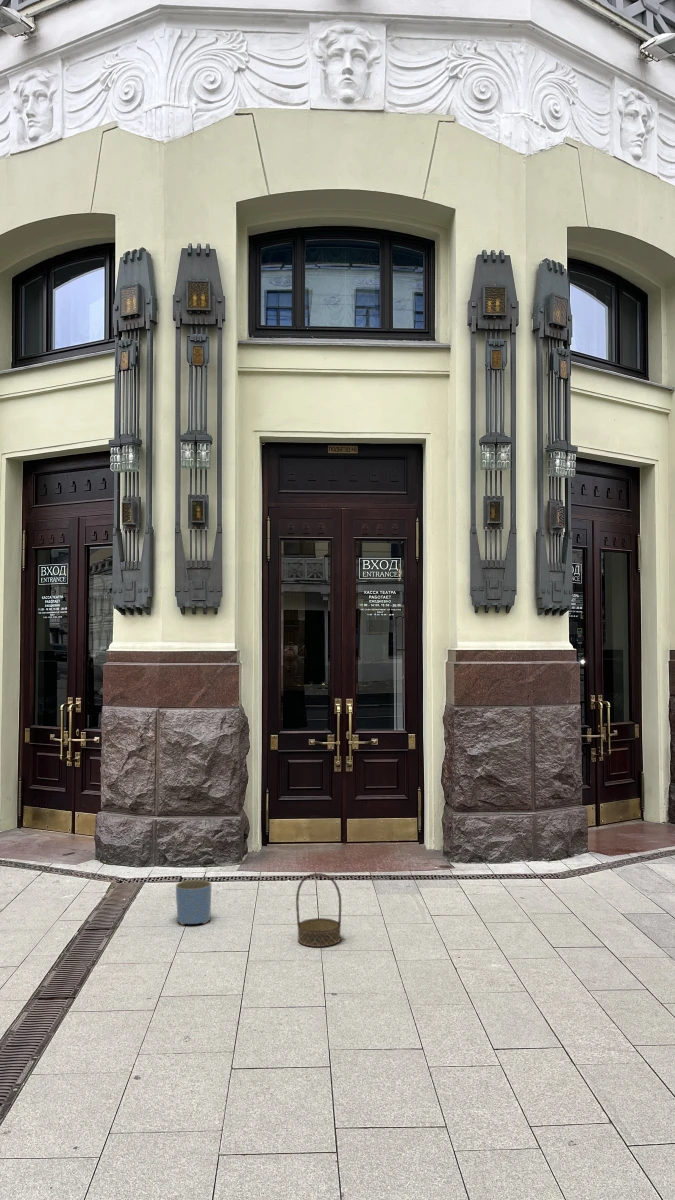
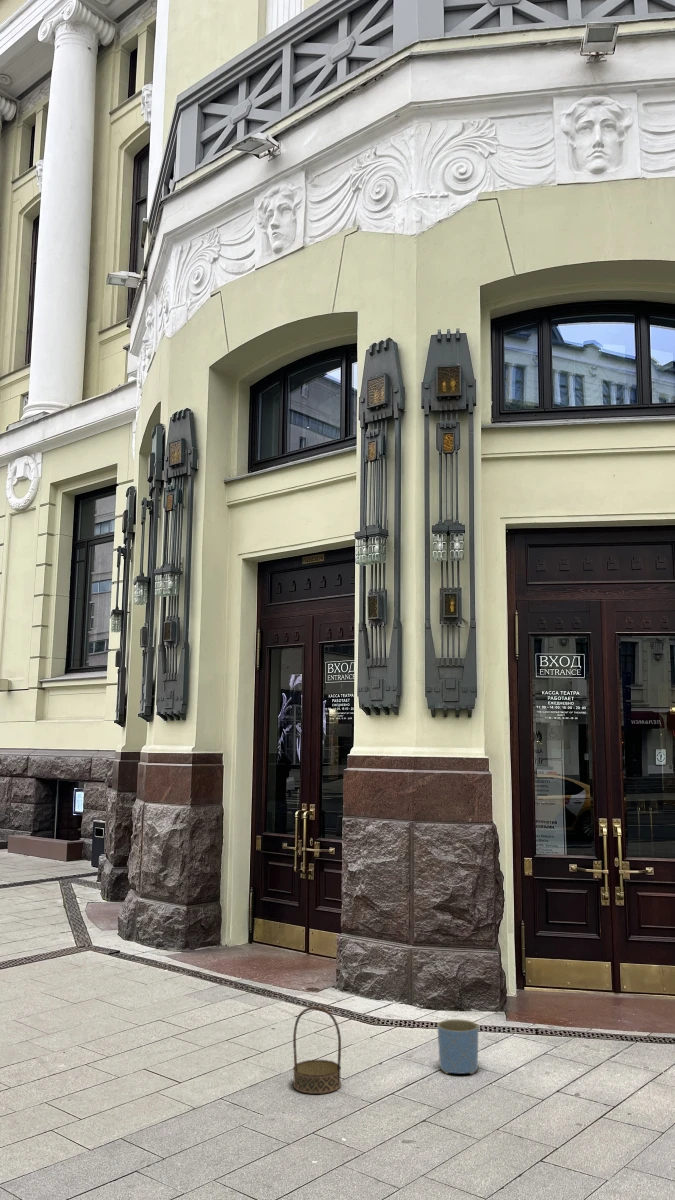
basket: present [296,873,341,947] -> present [293,1007,341,1094]

